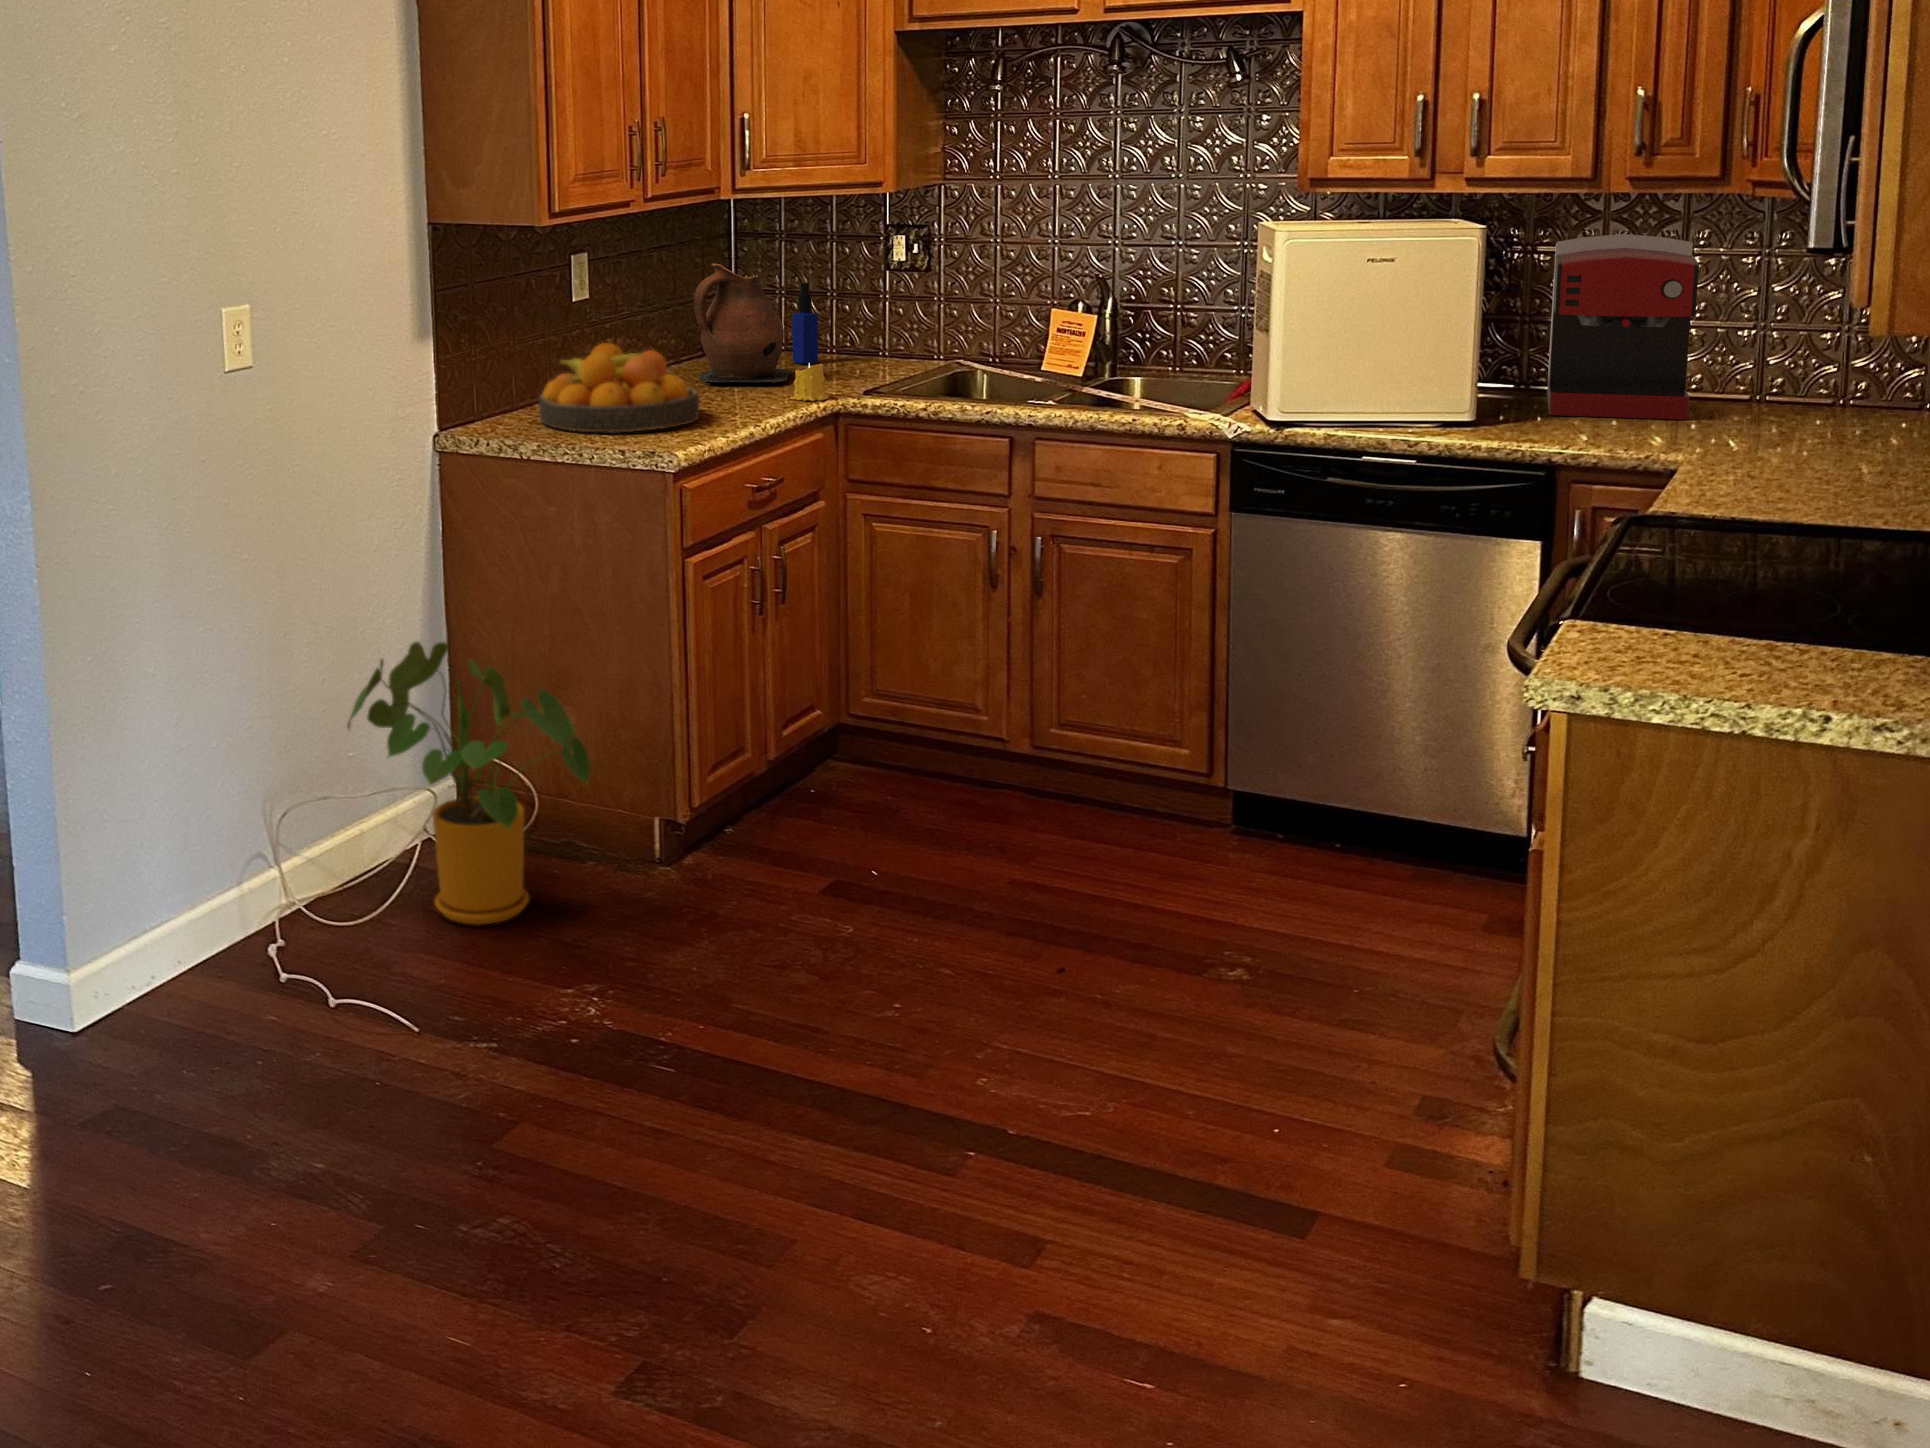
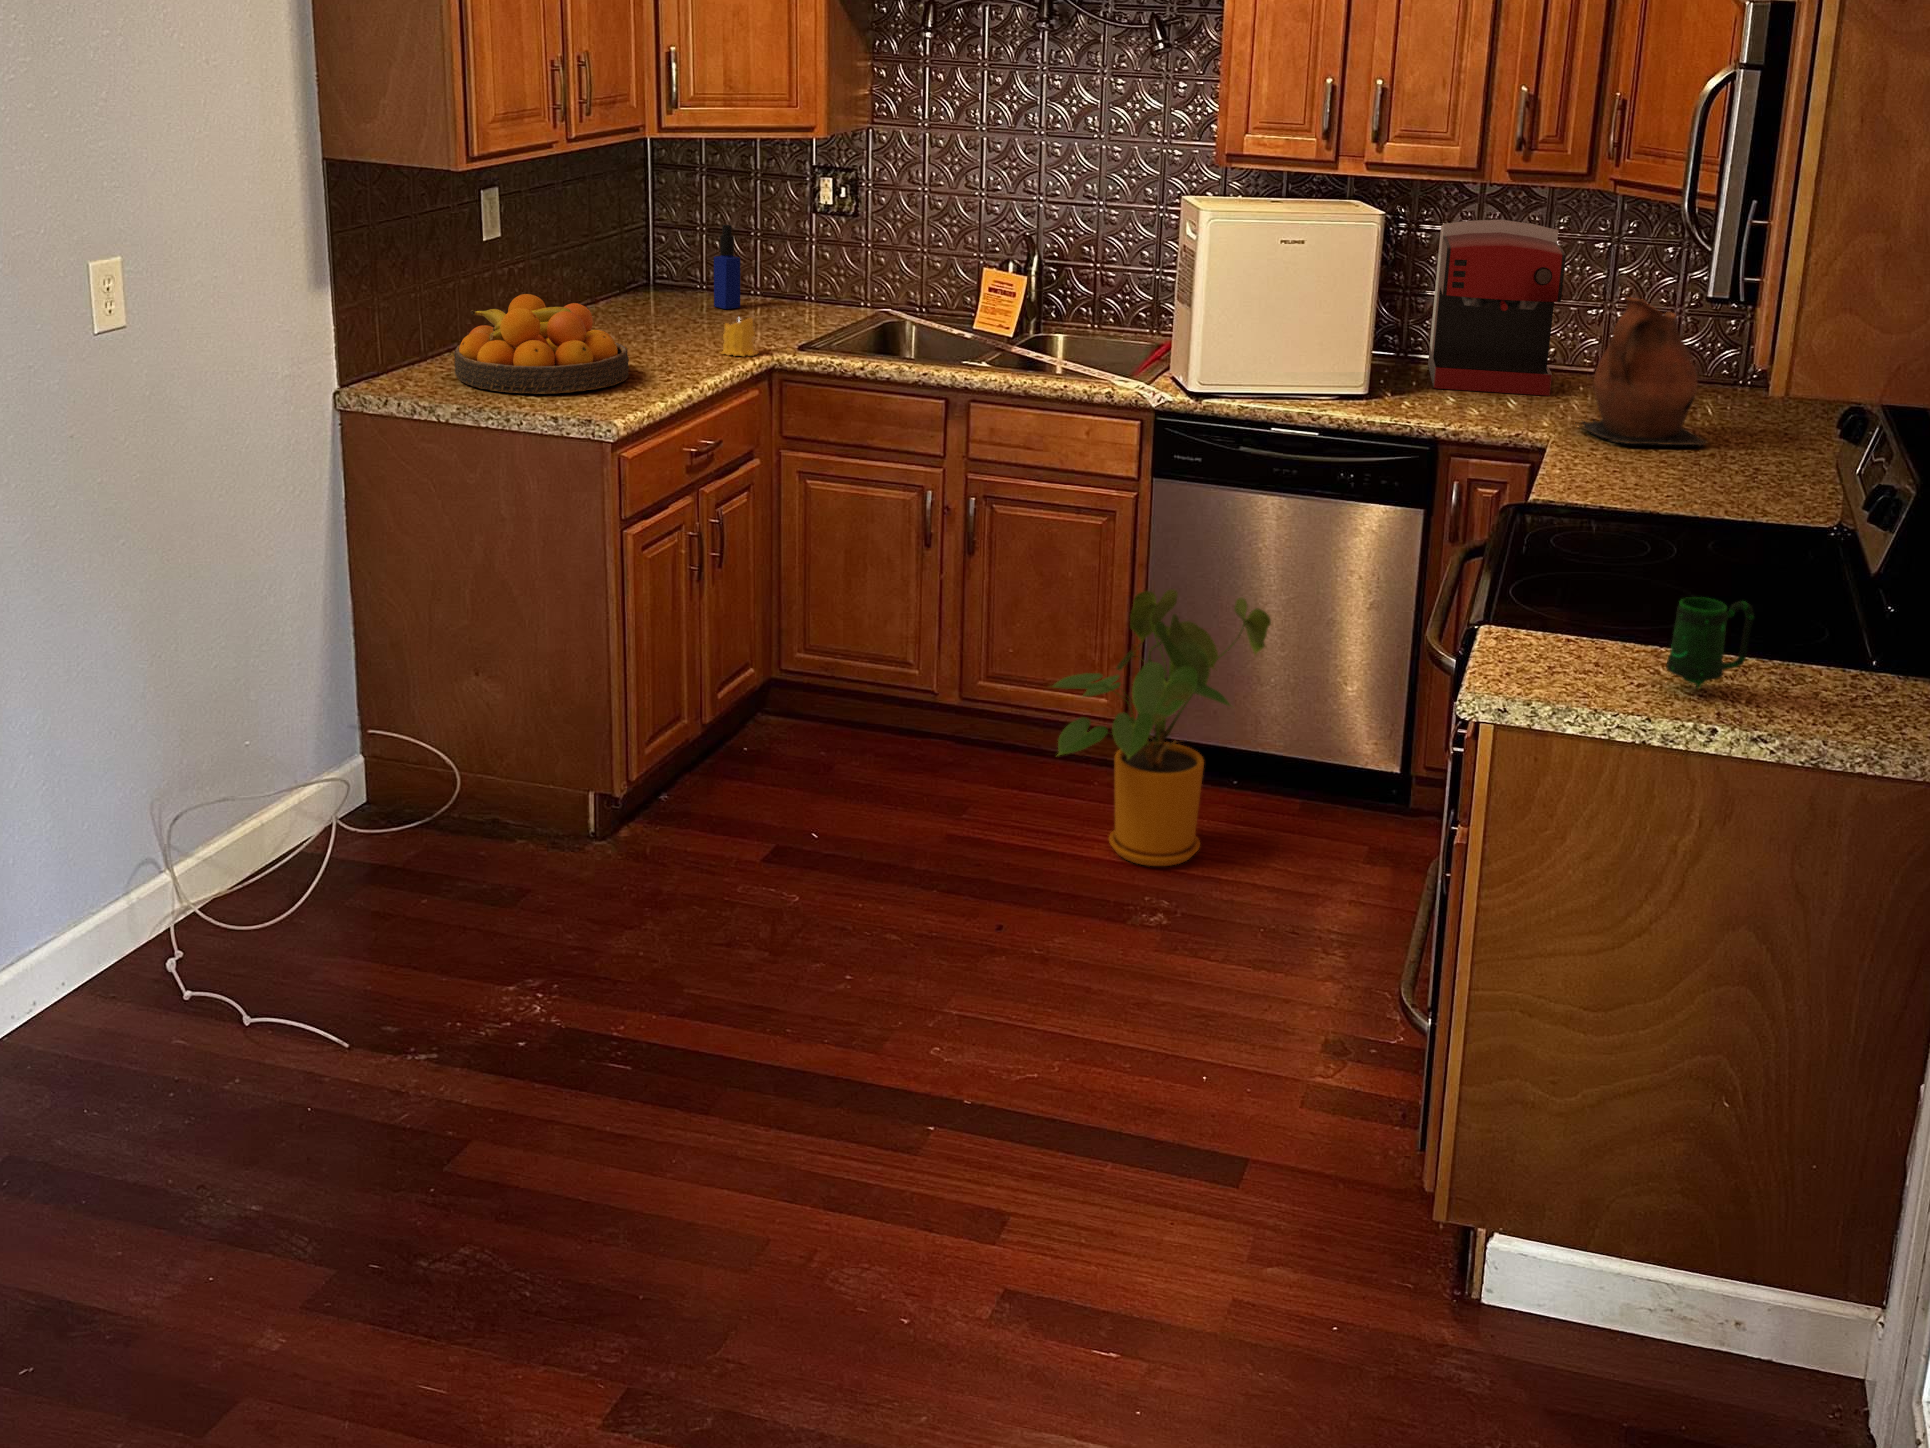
ceramic pitcher: present [694,264,792,384] -> present [1582,297,1707,446]
mug: none [1770,575,1876,685] -> present [1666,597,1754,689]
house plant: present [347,642,590,925] -> present [1052,589,1271,866]

